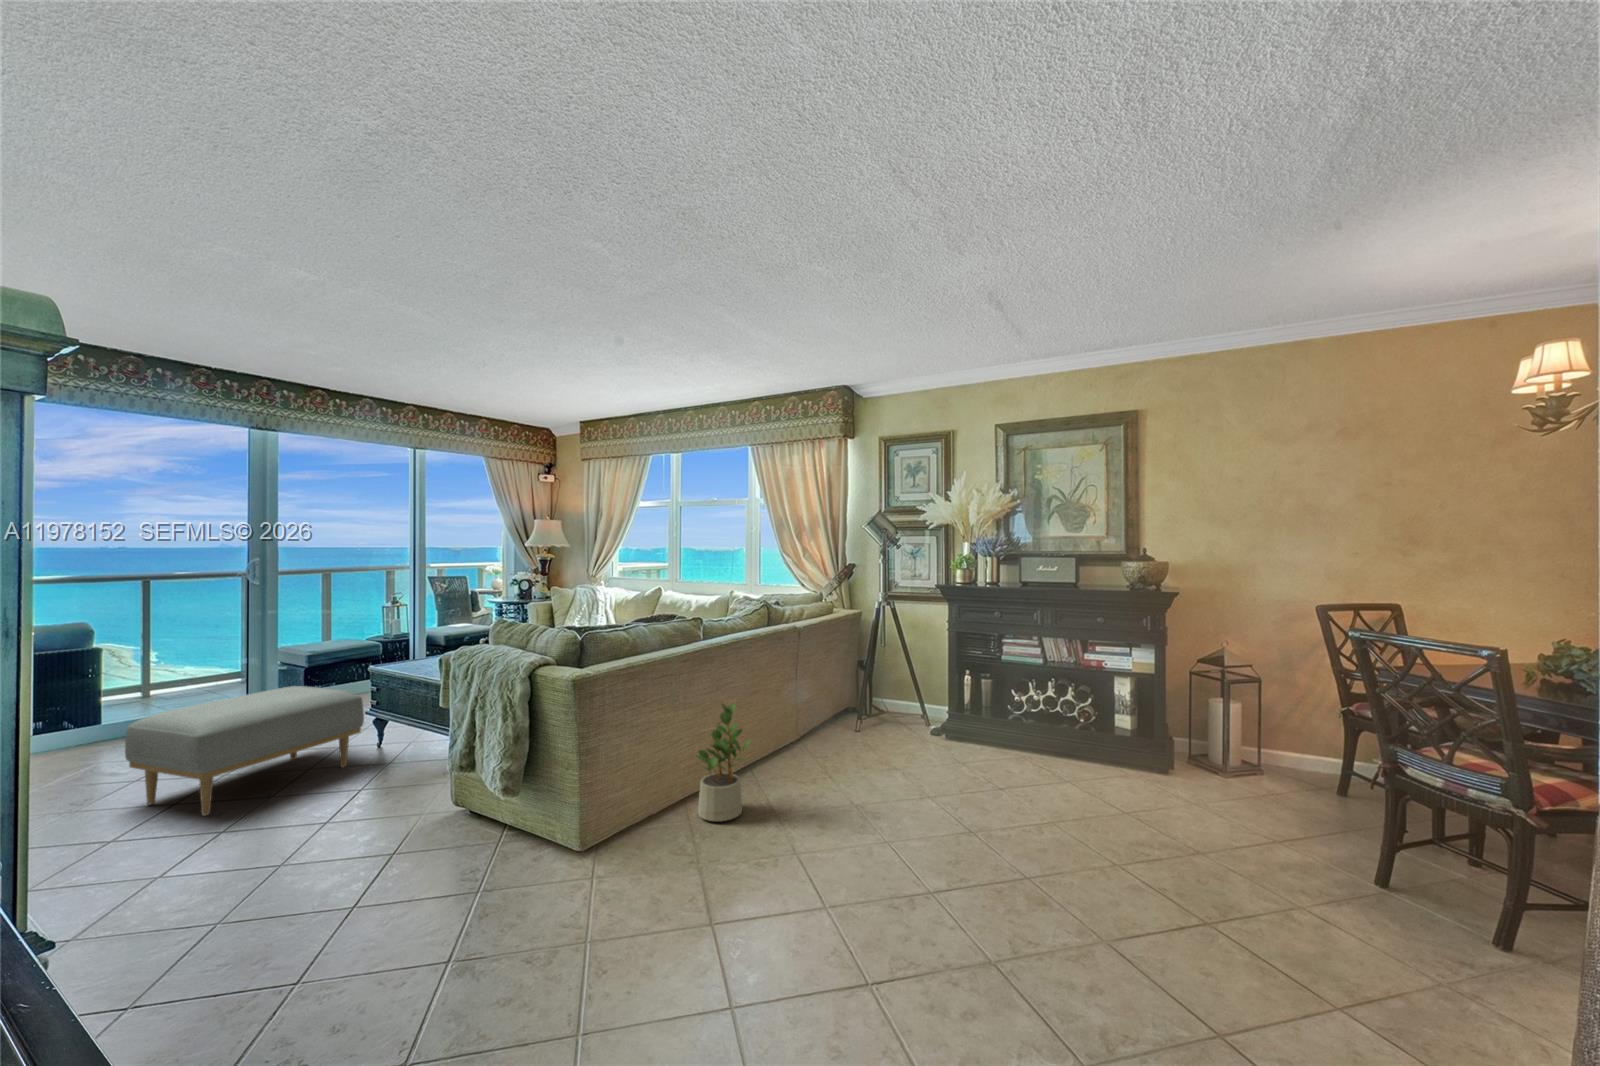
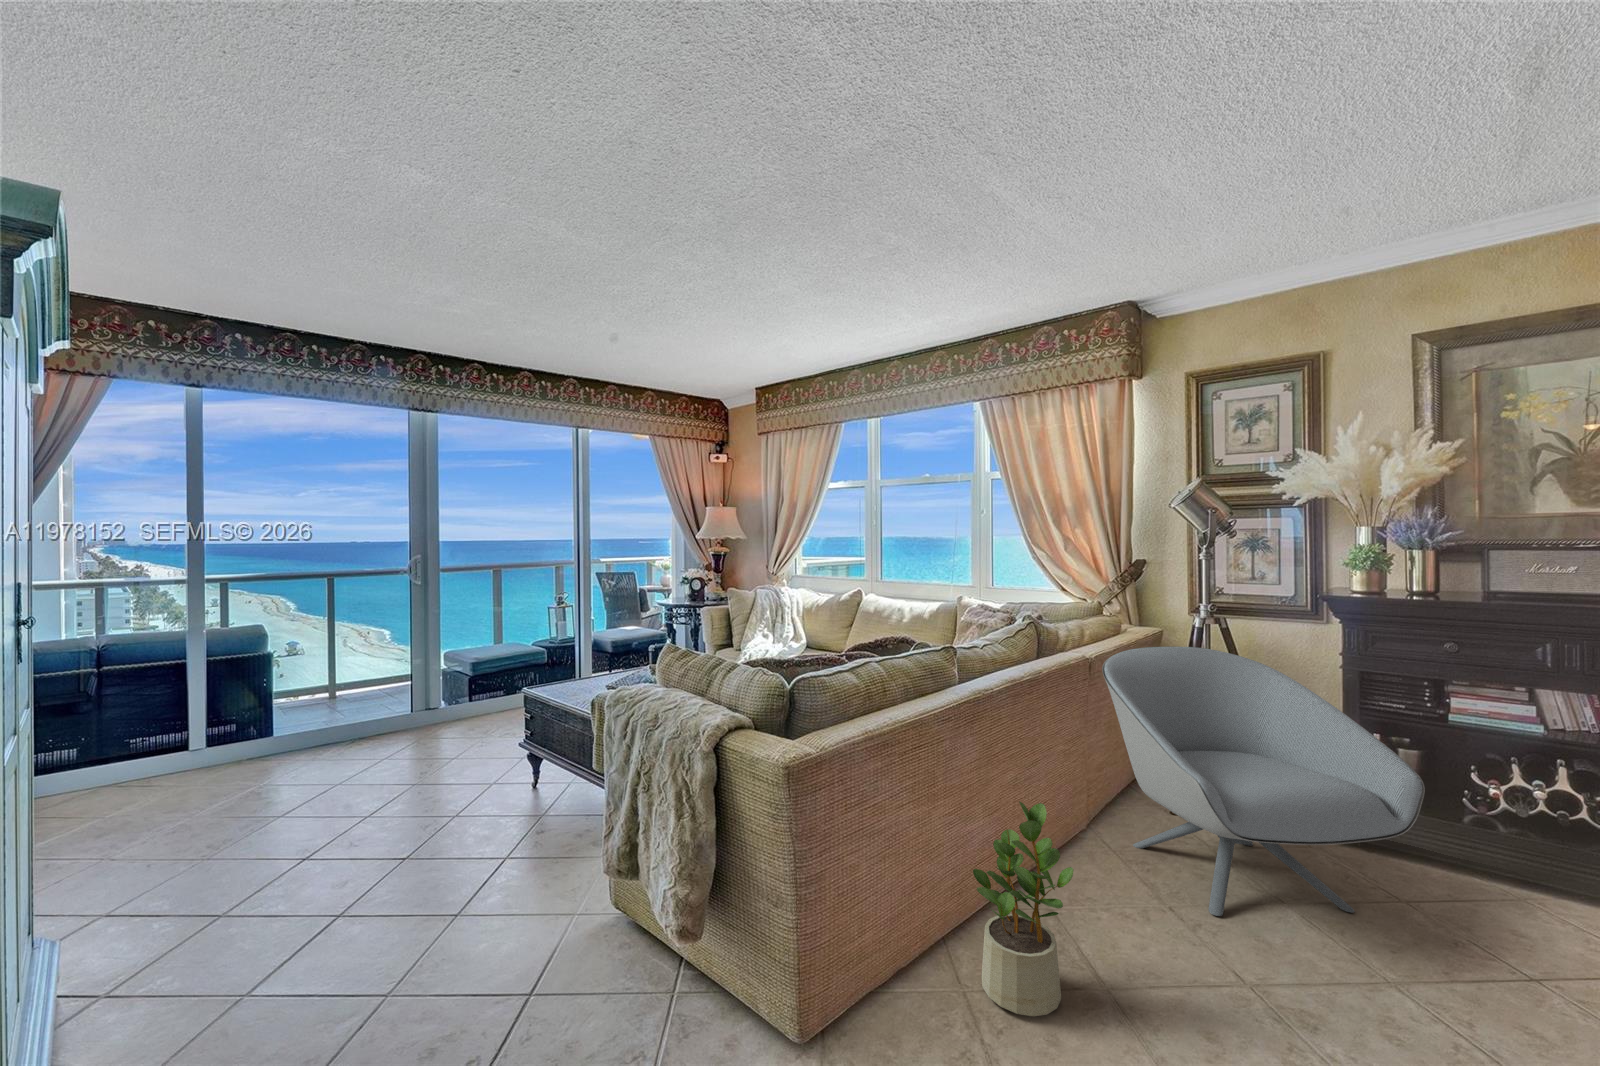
armchair: none [804,619,954,772] -> present [1102,647,1425,916]
ottoman: present [125,686,364,815] -> none [255,709,514,884]

